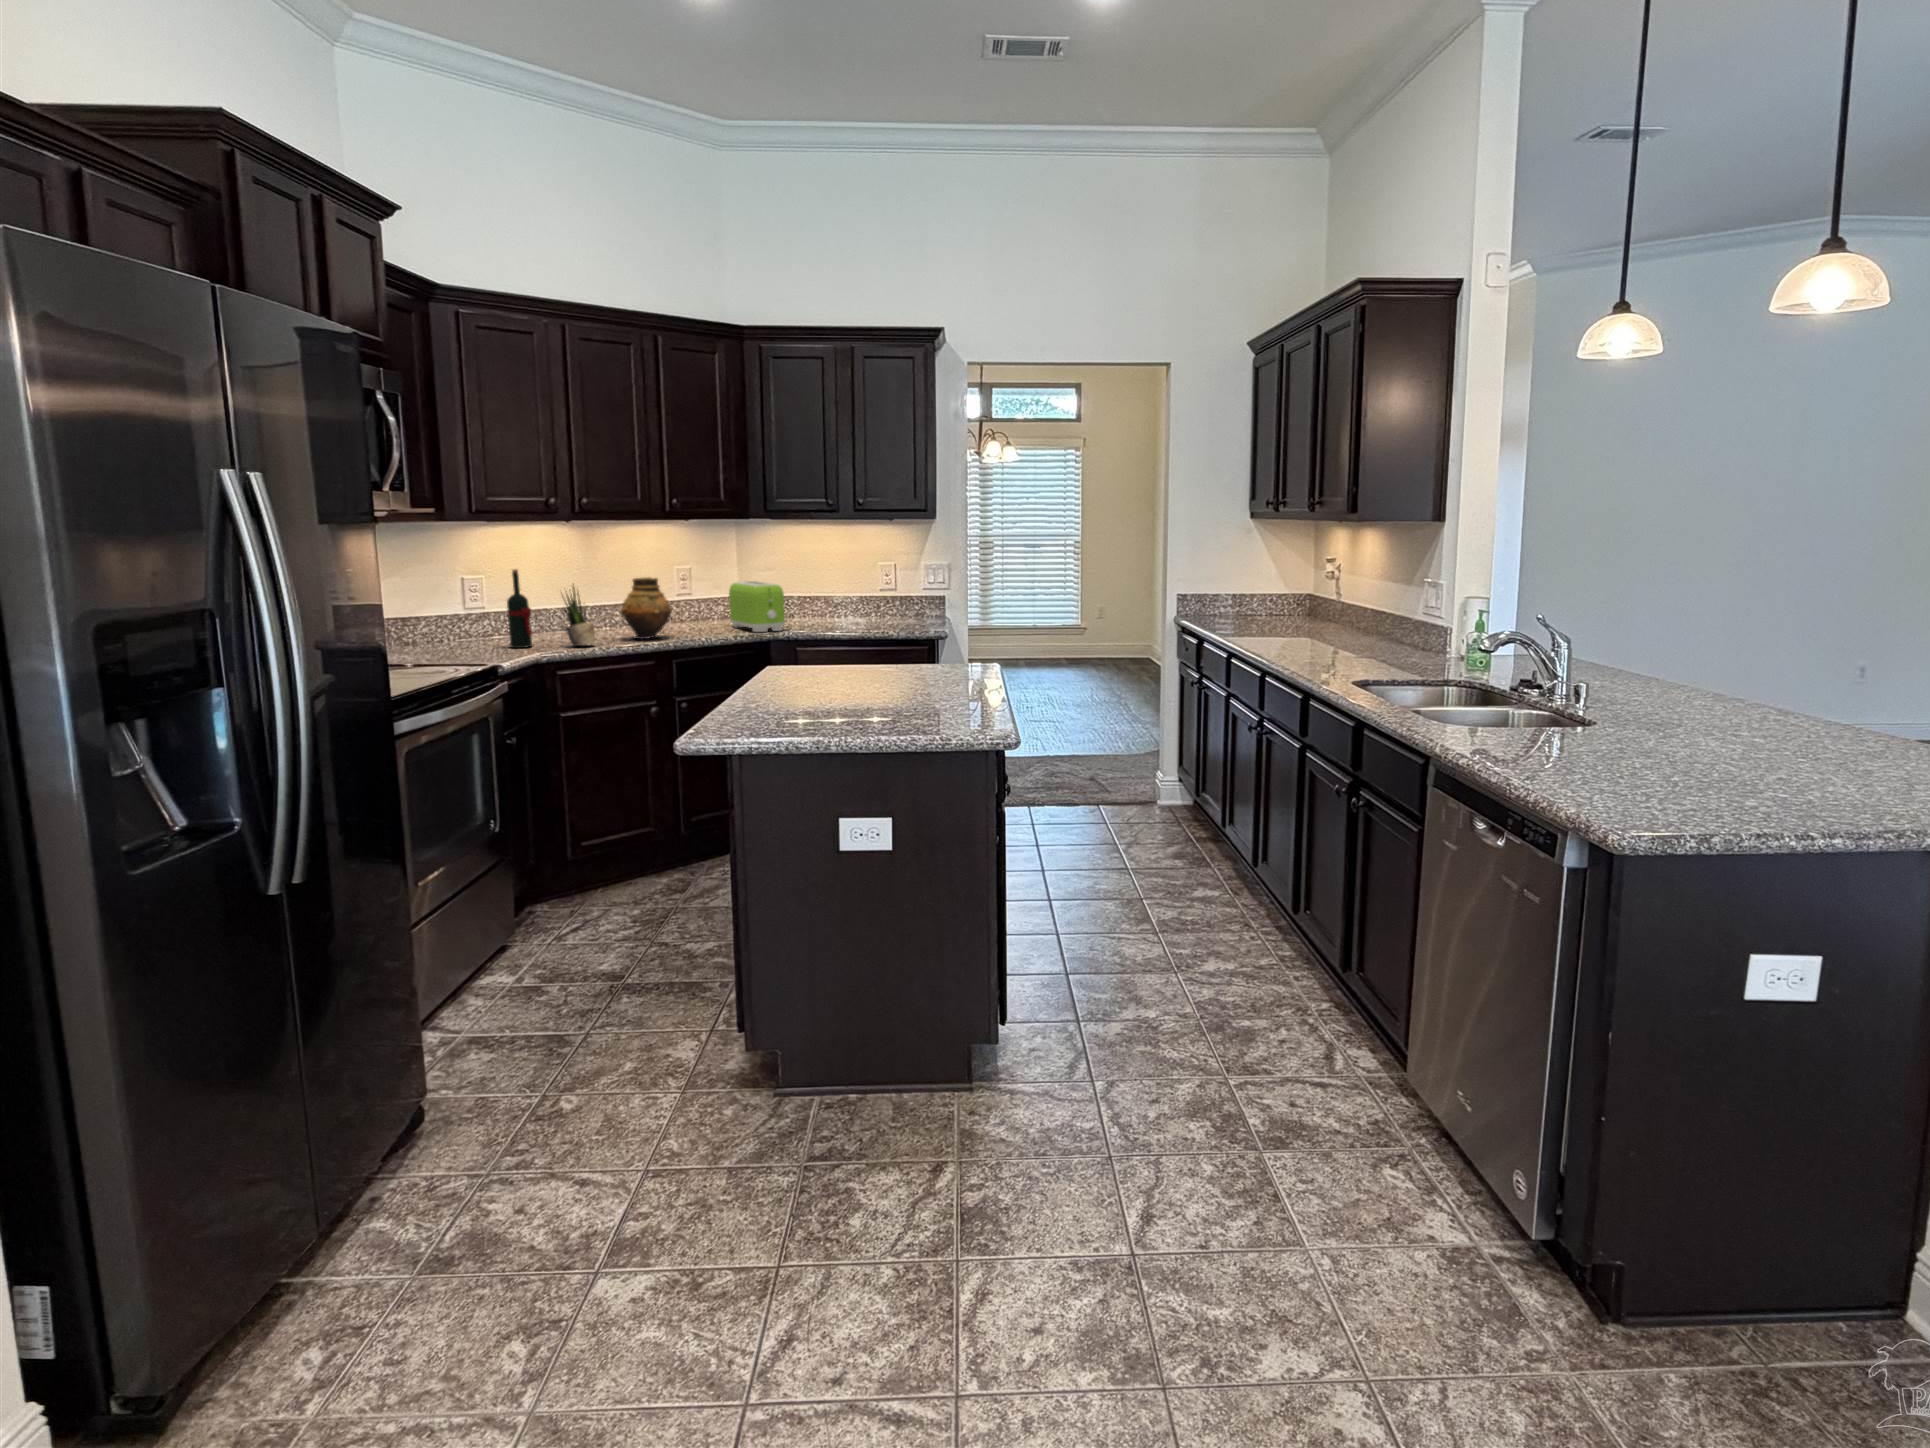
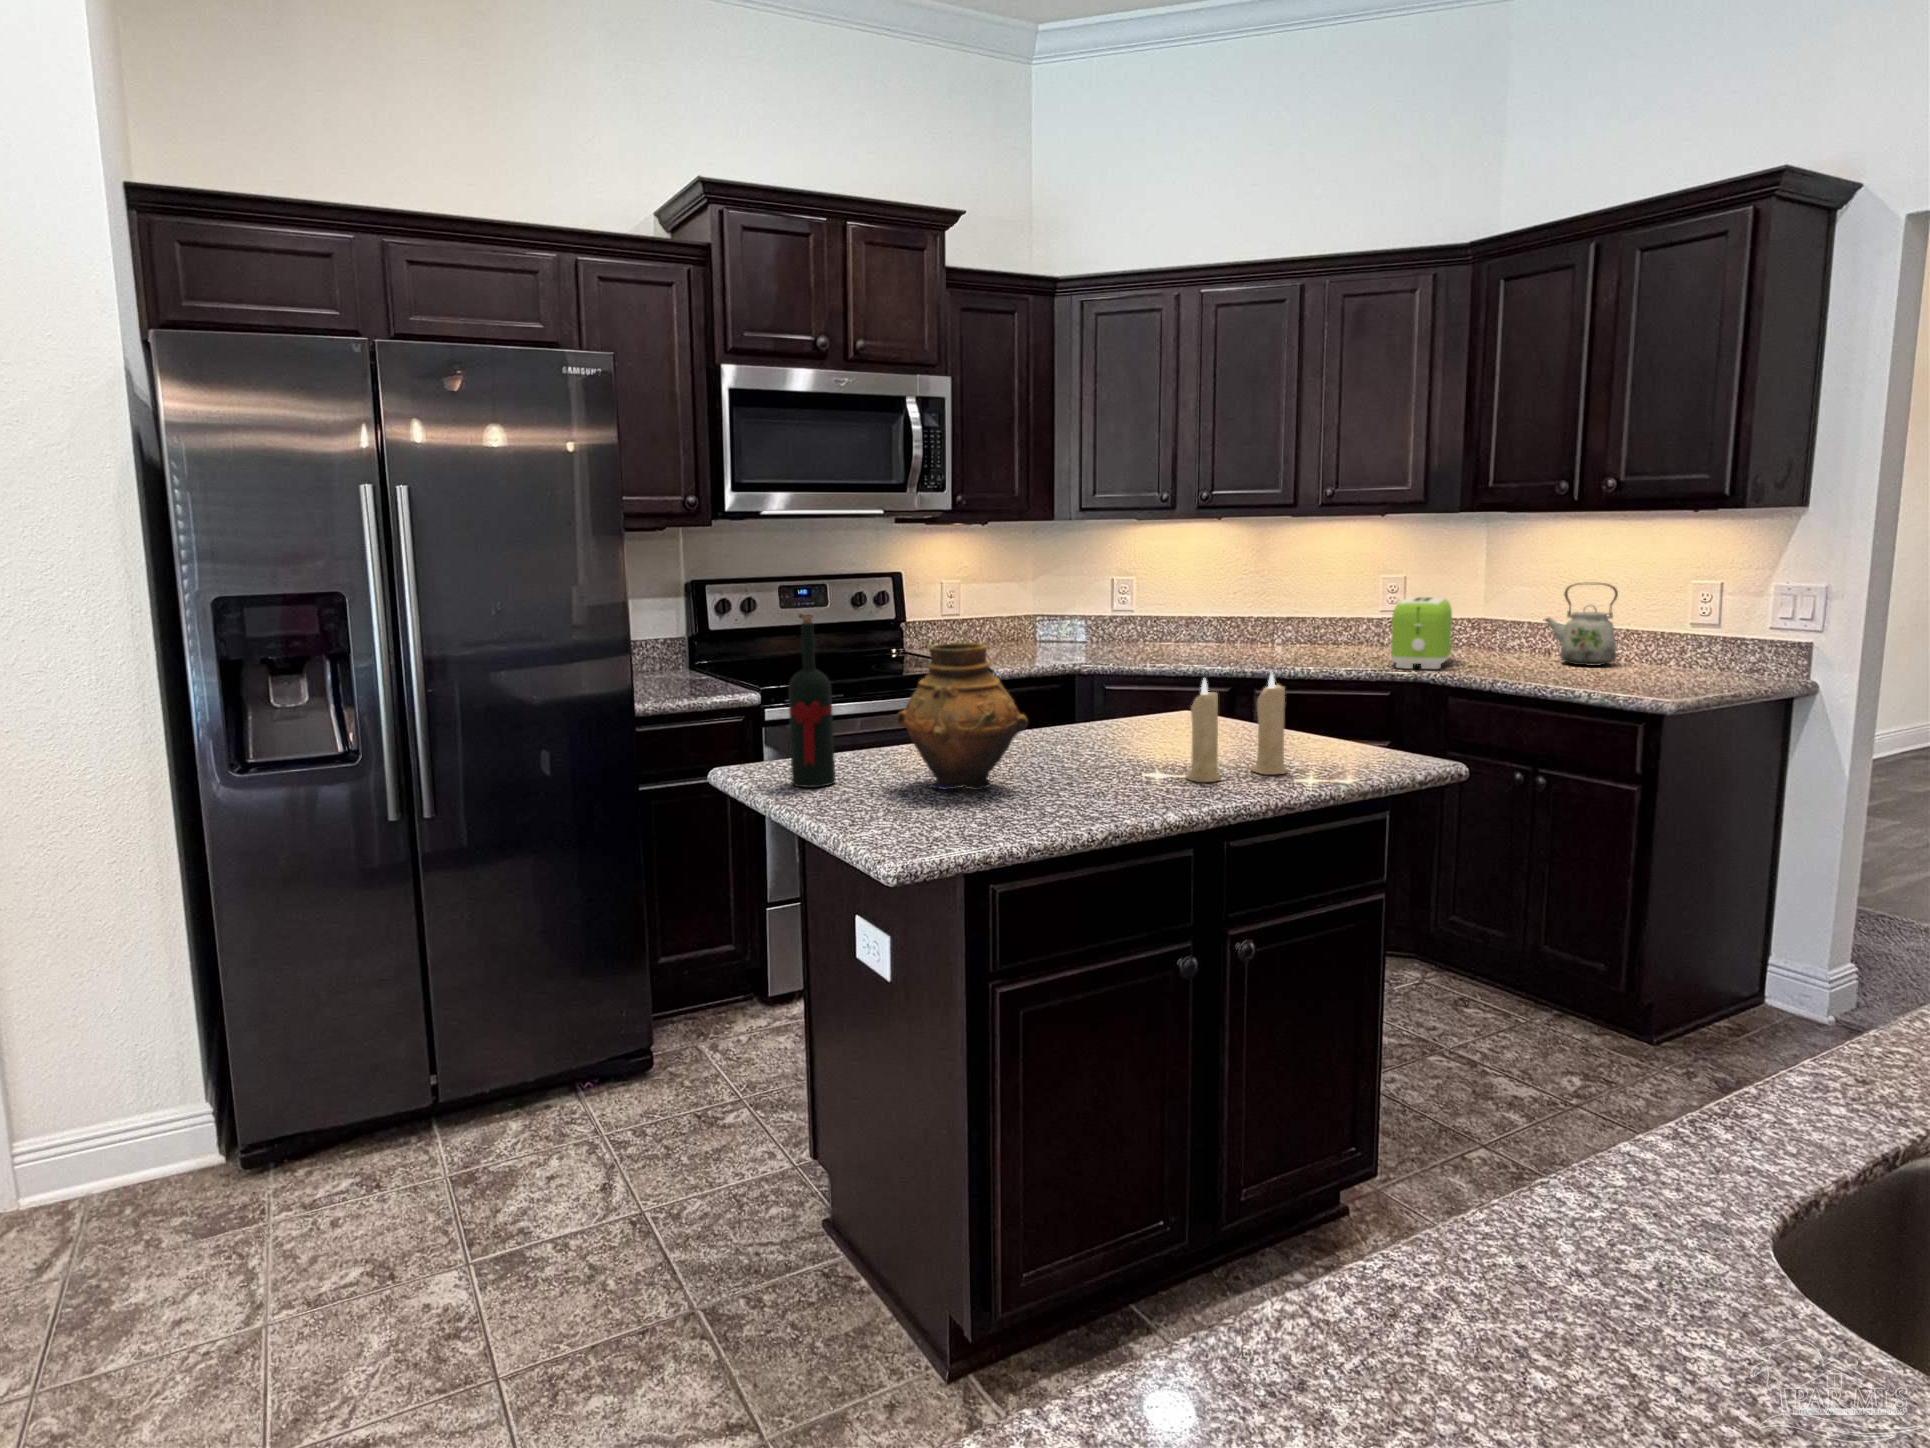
kettle: none [808,567,852,620] -> present [1543,583,1618,666]
wine bottle: present [507,569,532,648] -> present [789,616,835,788]
vase: present [621,577,672,639] -> present [897,643,1028,790]
potted plant: present [561,584,595,646] -> none [1141,587,1172,660]
candle: none [943,619,970,689] -> present [1185,673,1287,782]

